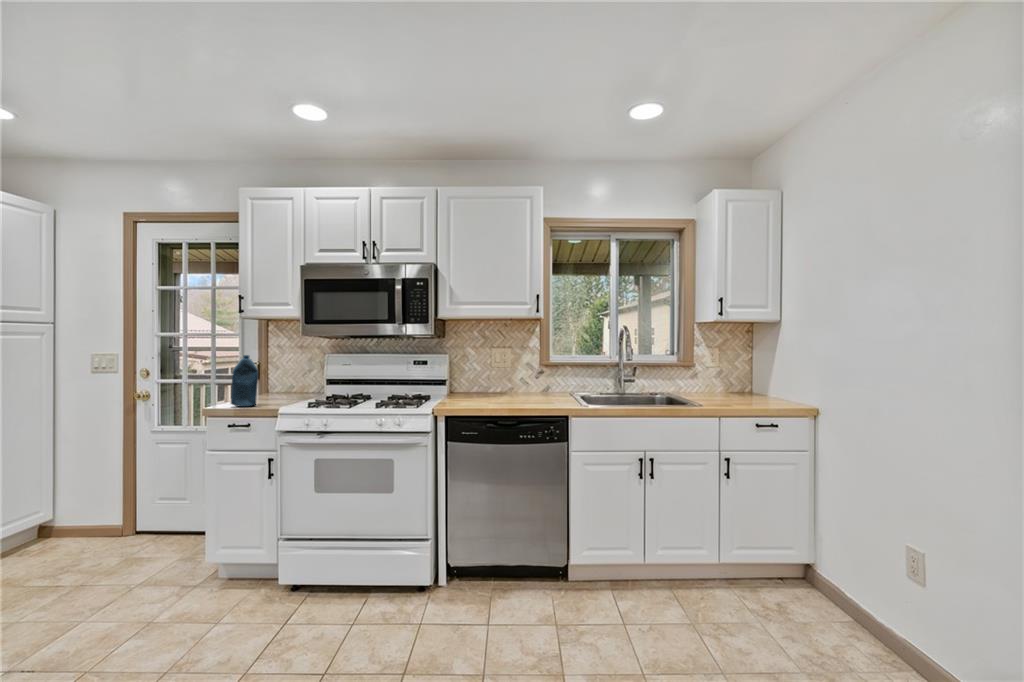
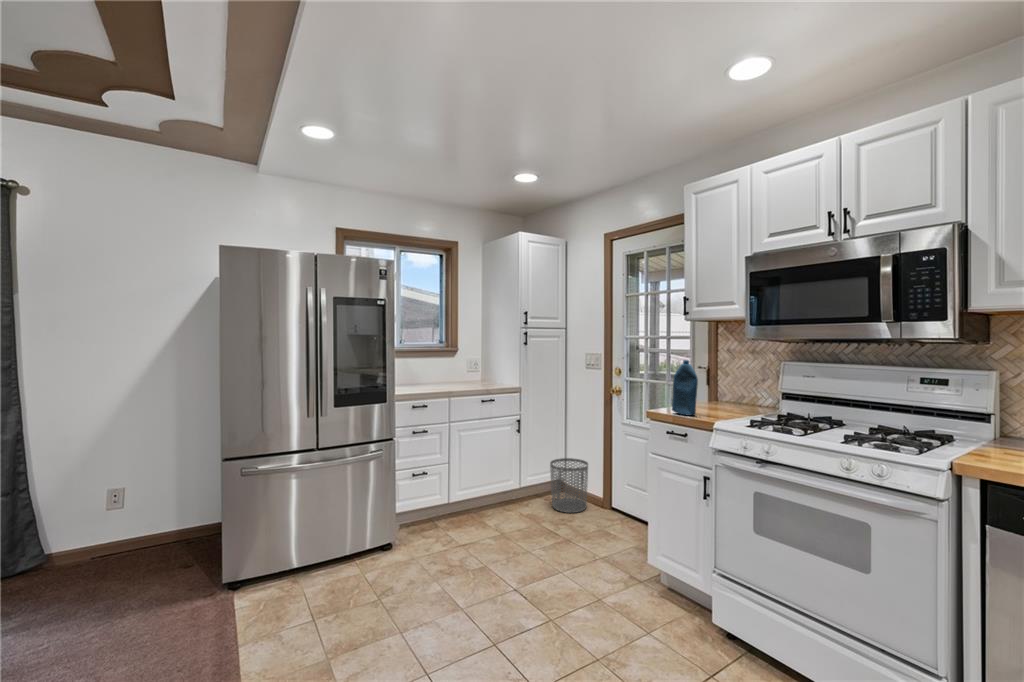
waste bin: none [34,486,100,558] -> present [550,458,588,513]

